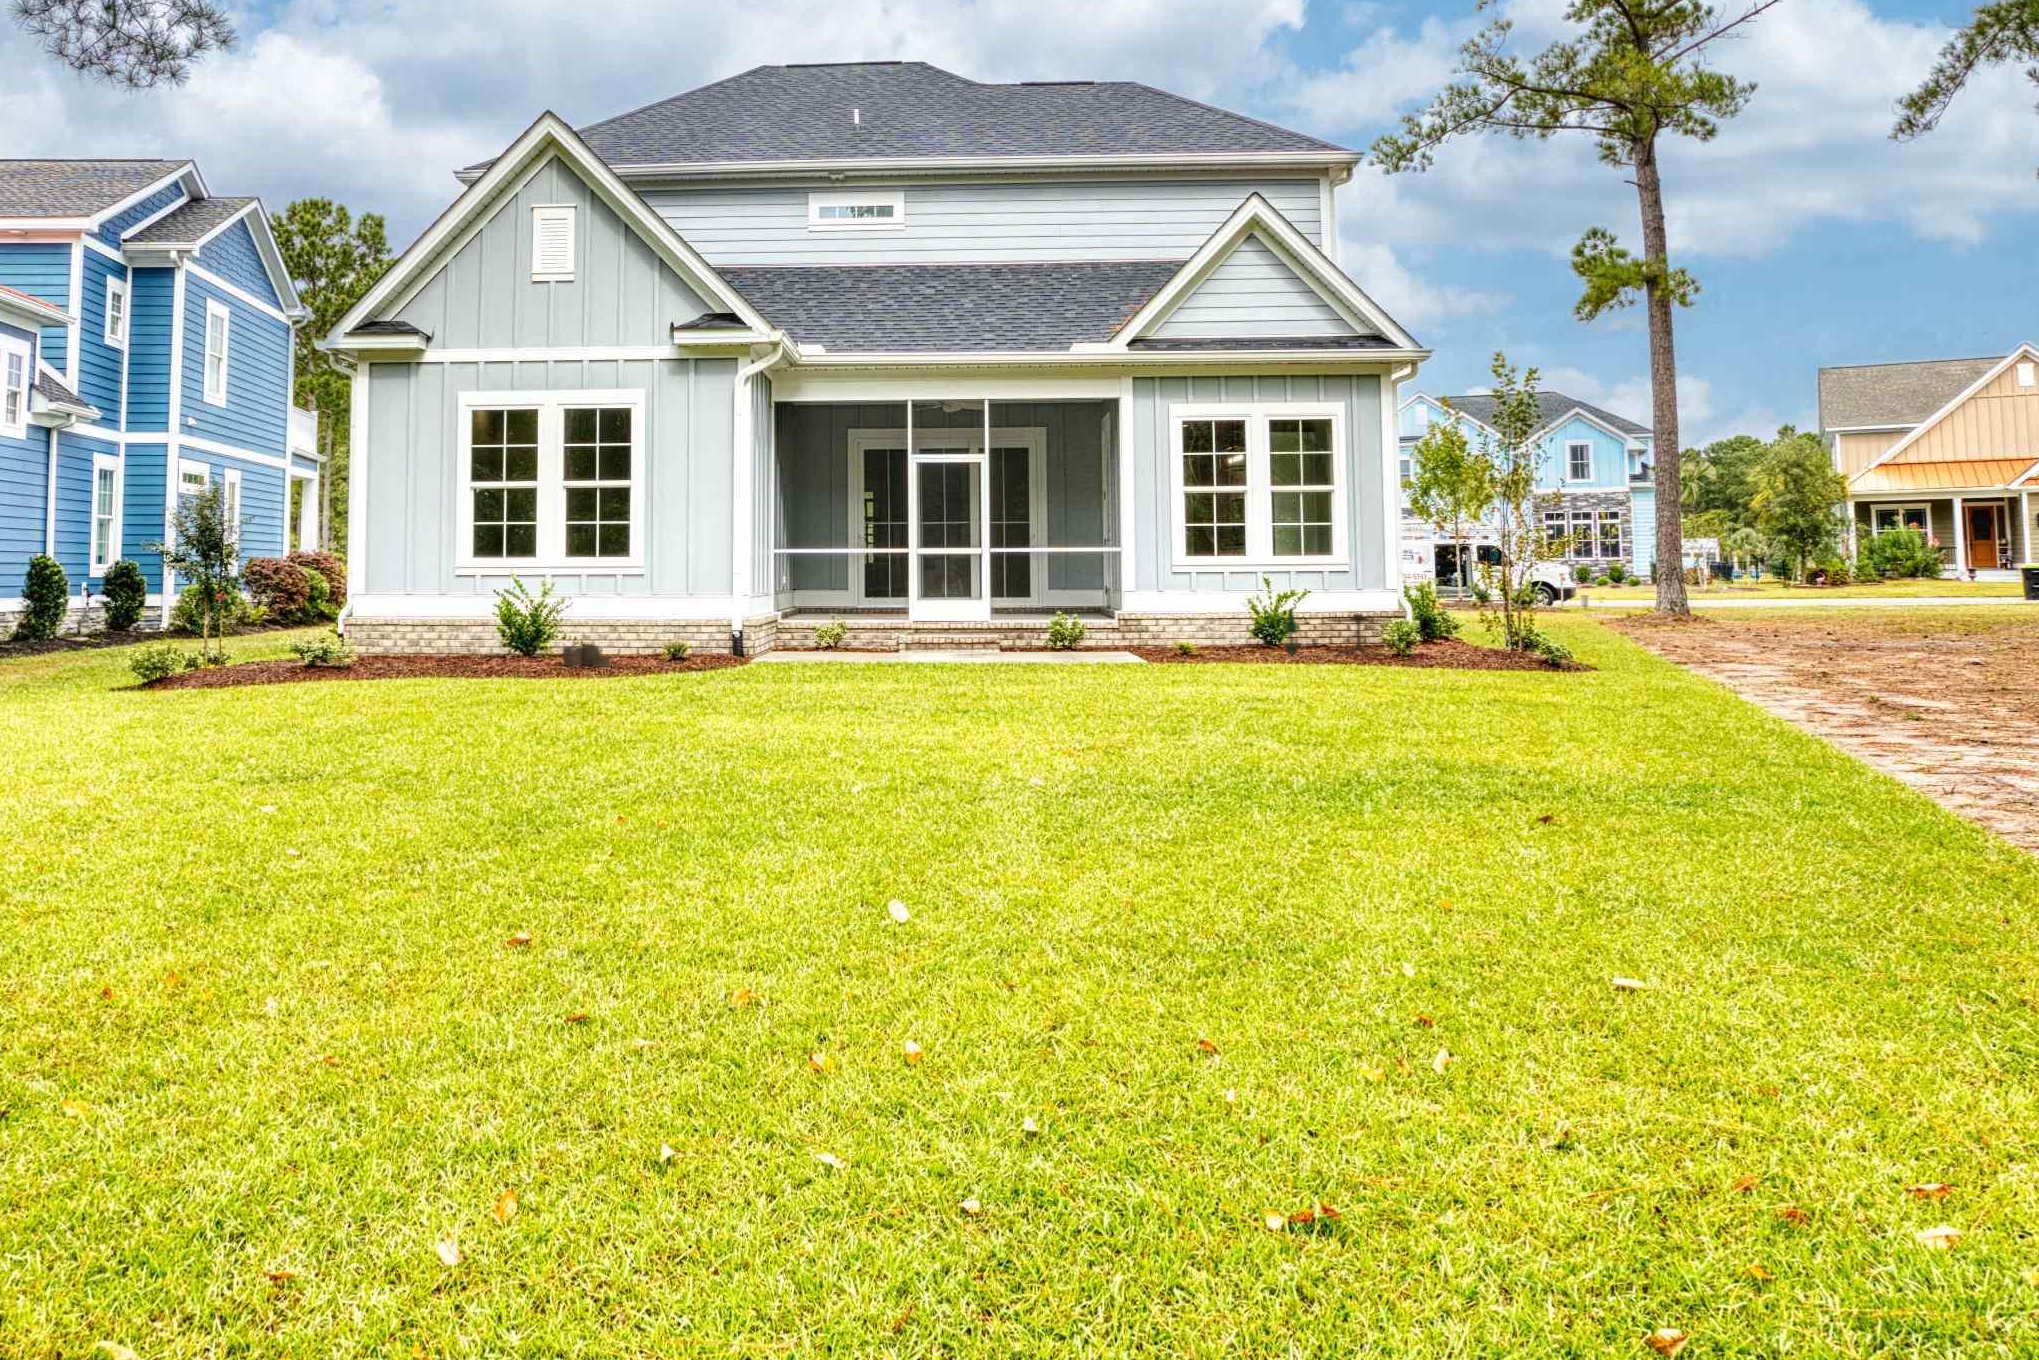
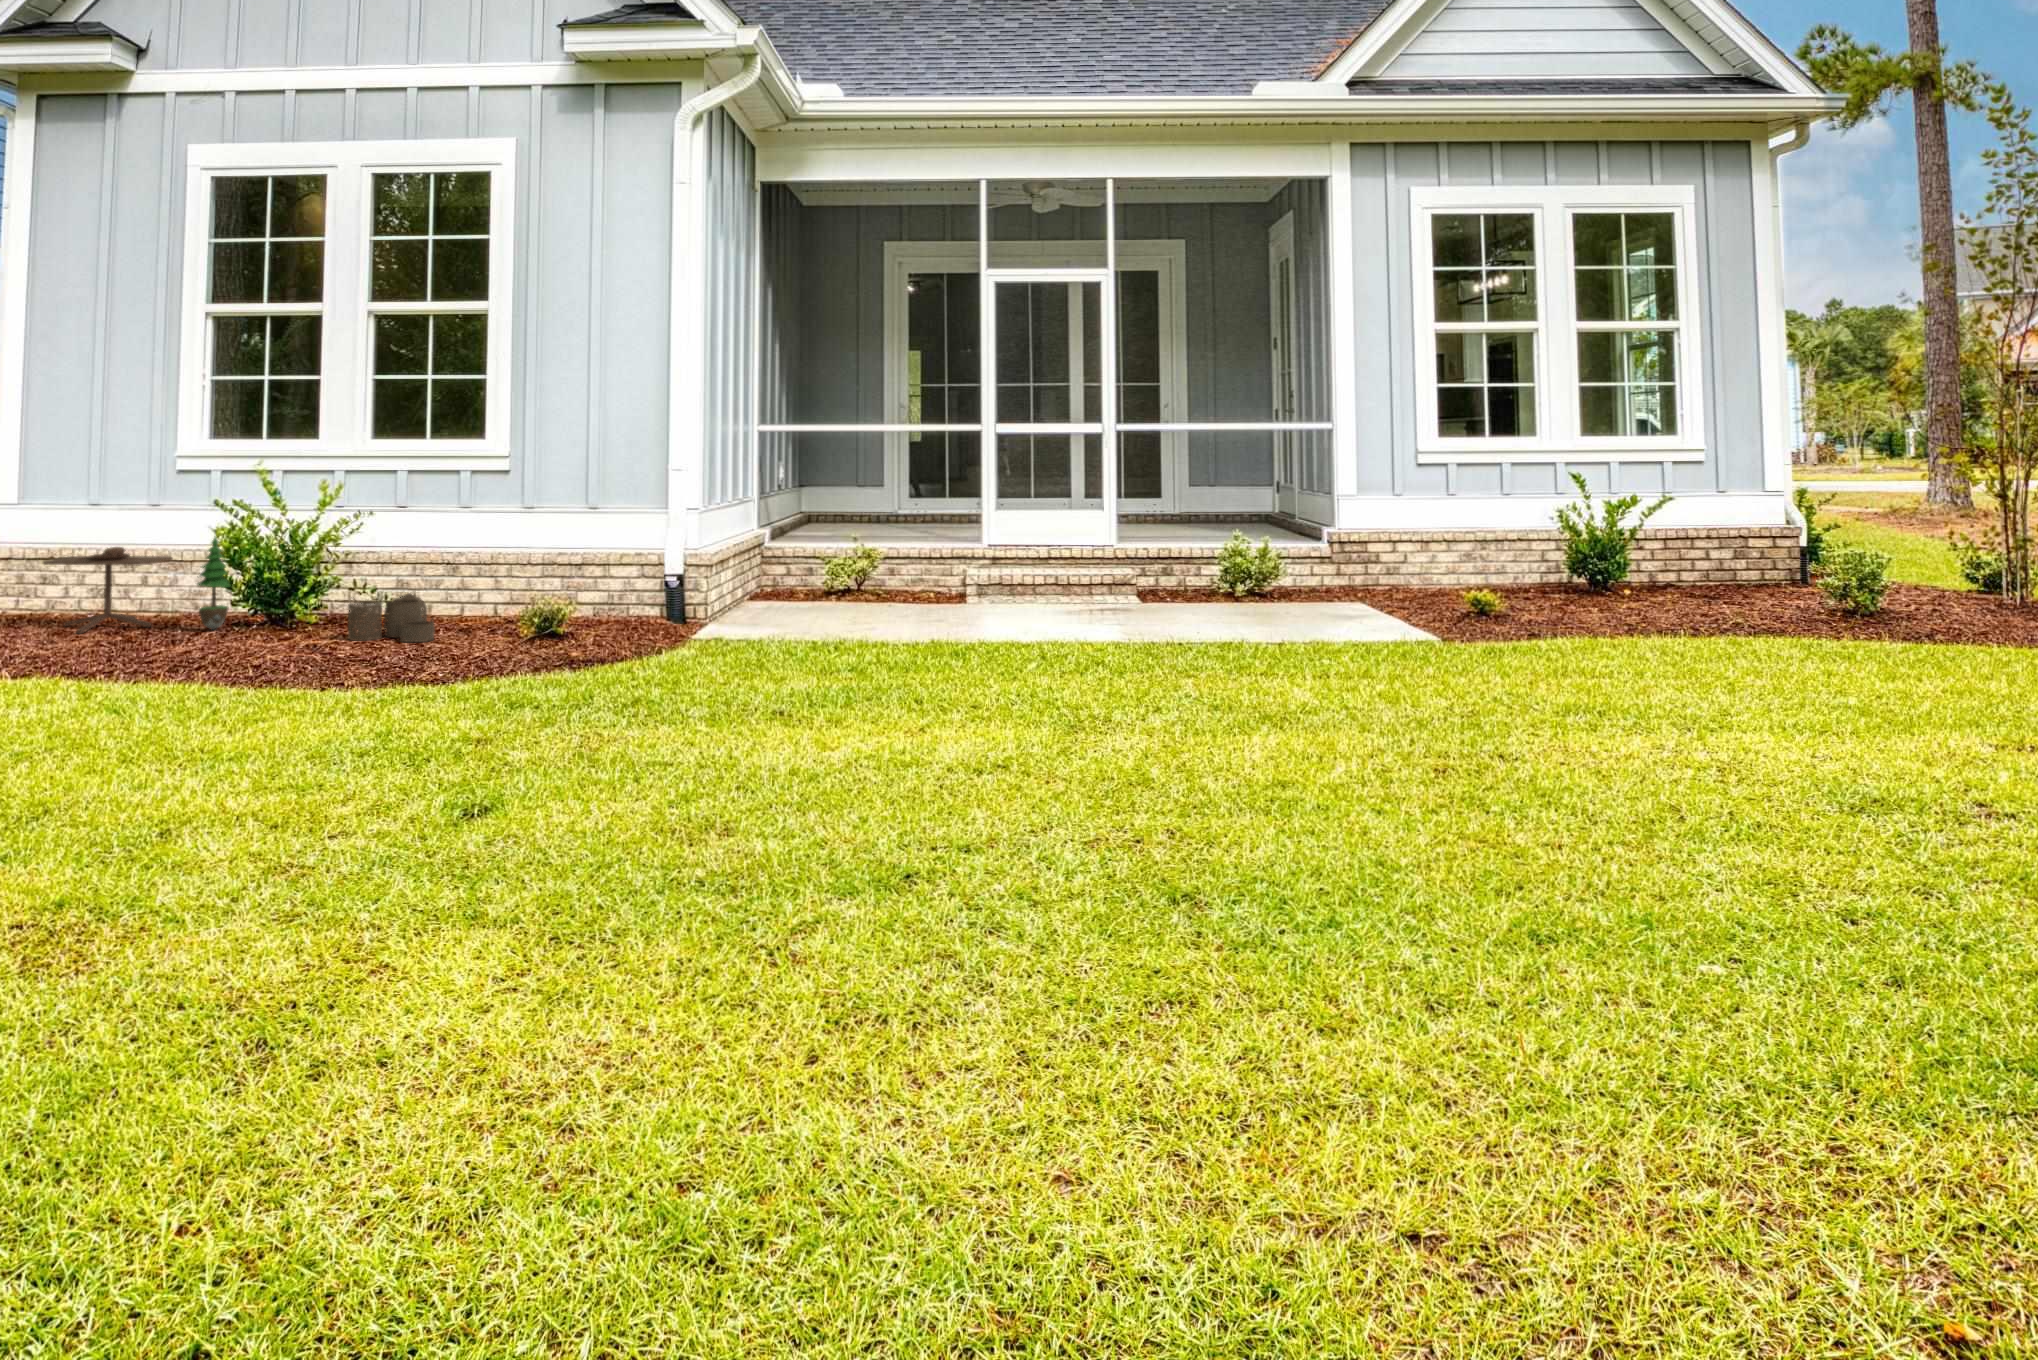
potted tree: present [1284,608,1298,656] -> present [197,537,231,630]
side table: present [1329,614,1388,656] -> present [43,547,173,634]

